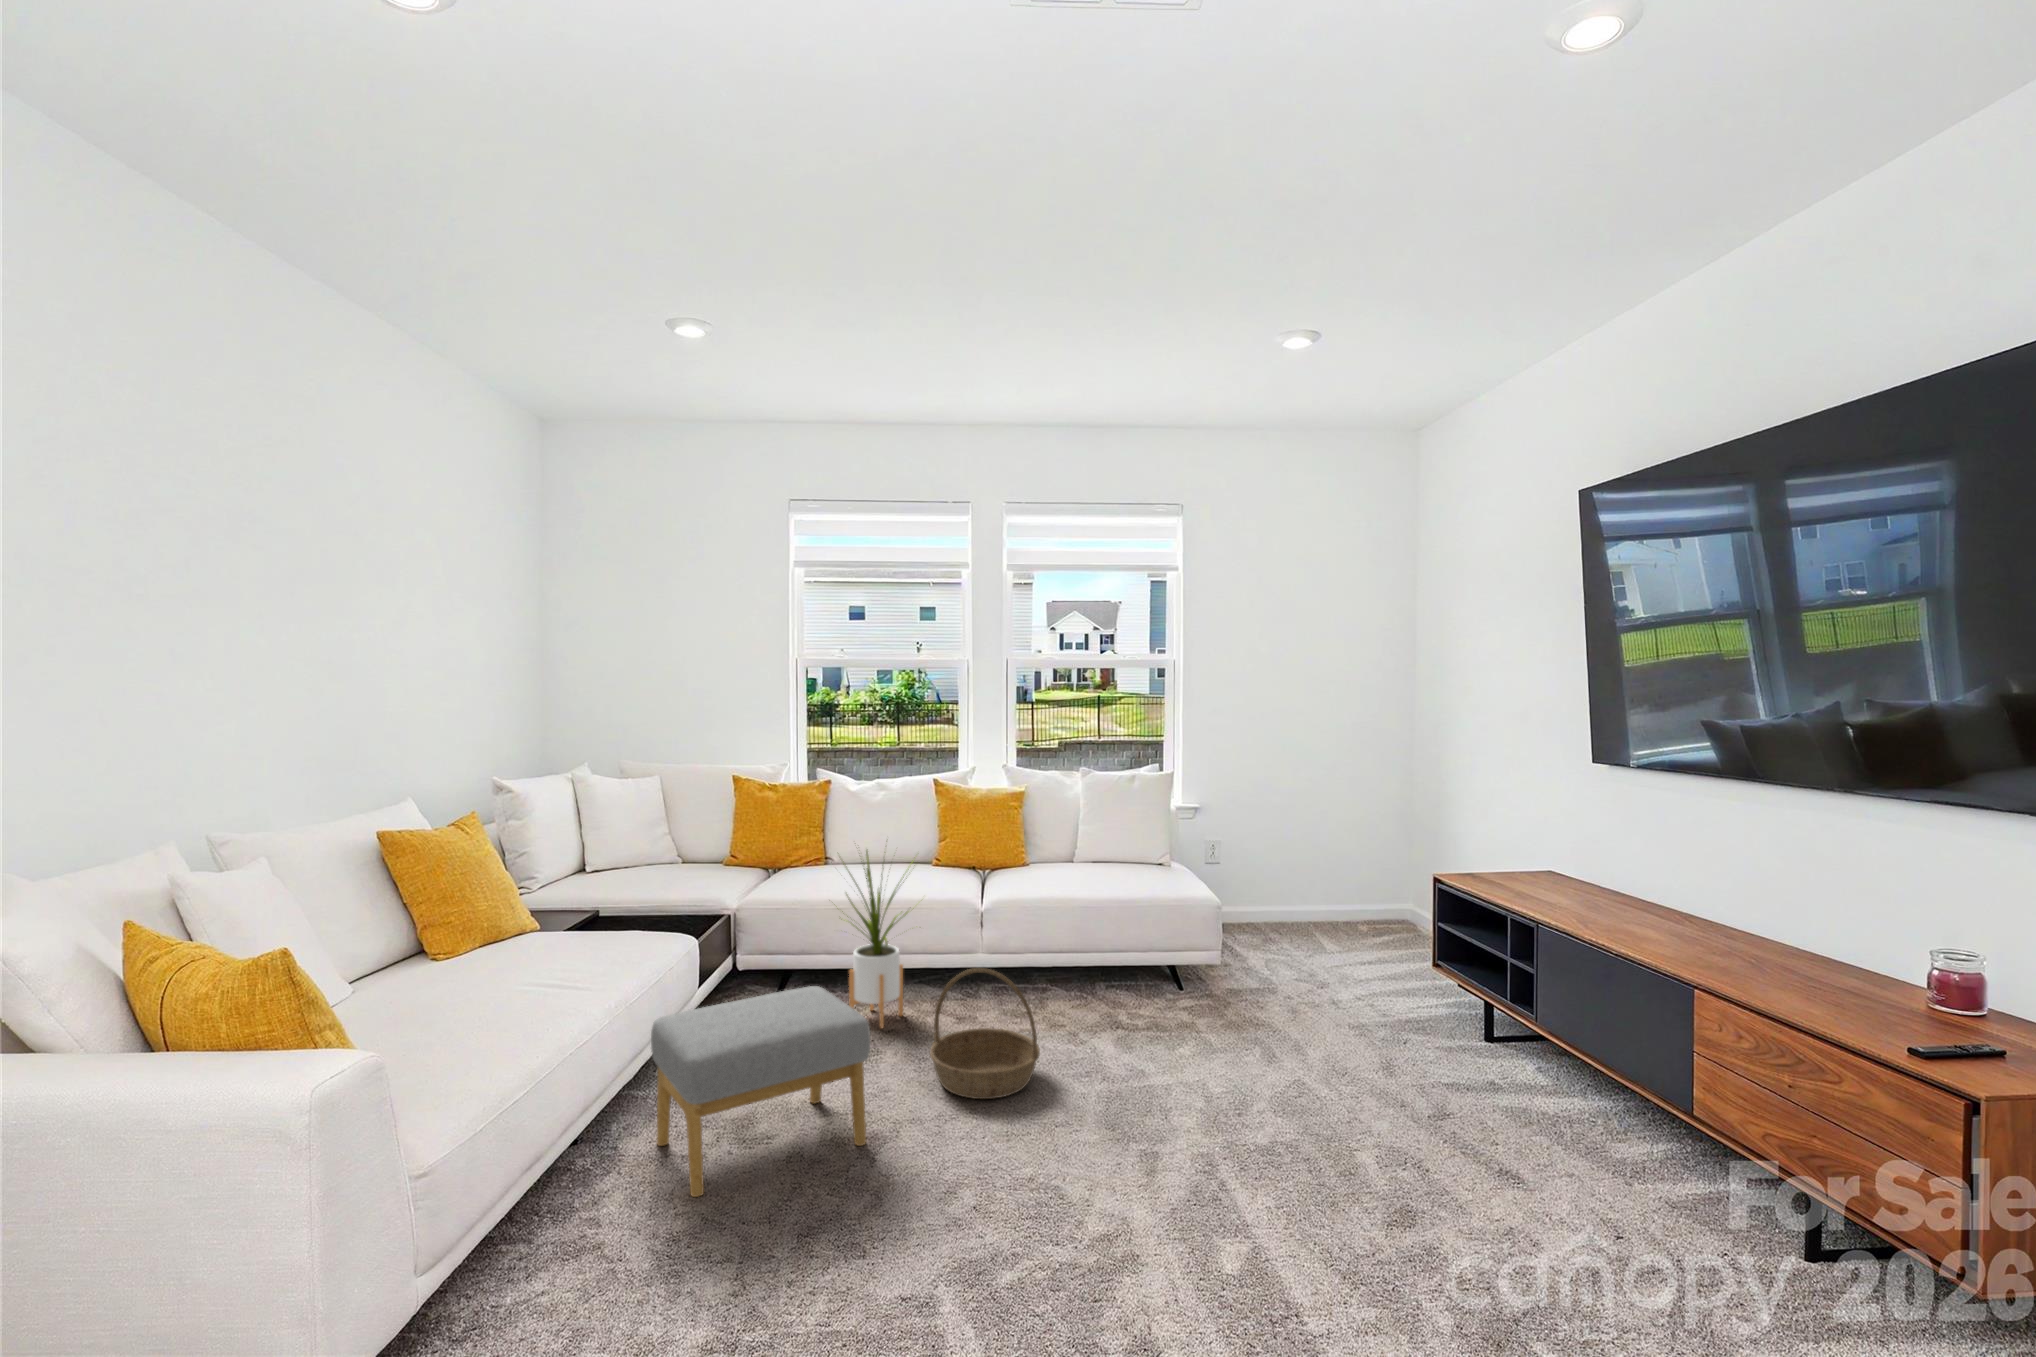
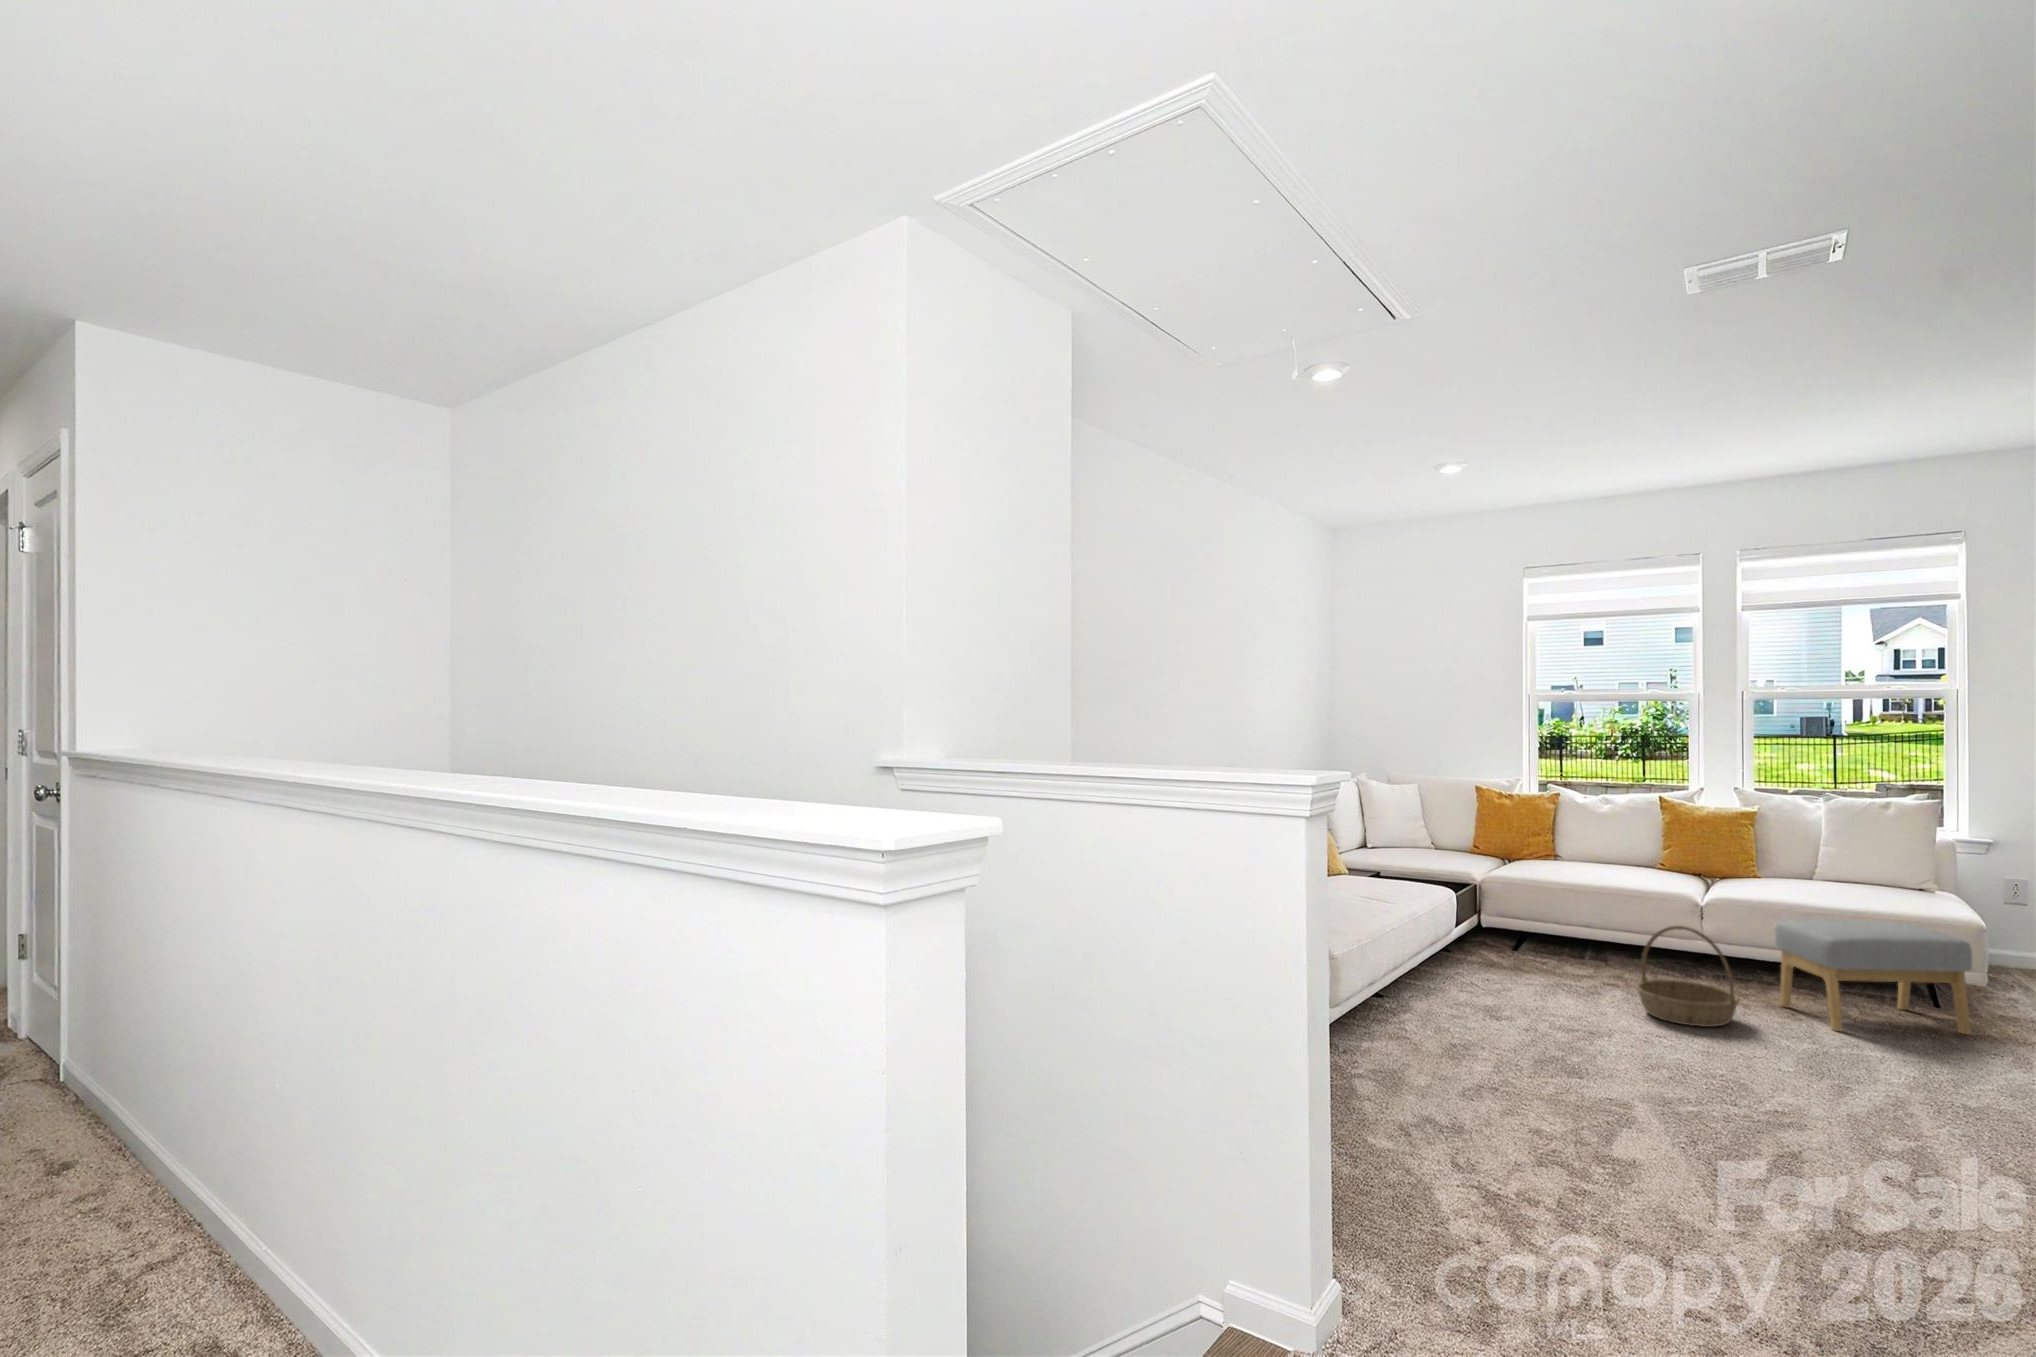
house plant: present [842,851,914,1028] -> none [1554,828,1642,978]
footstool: present [651,986,870,1197] -> present [1775,920,1972,1034]

